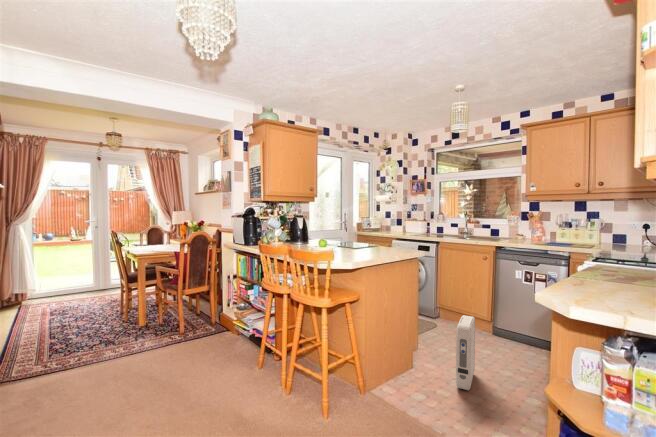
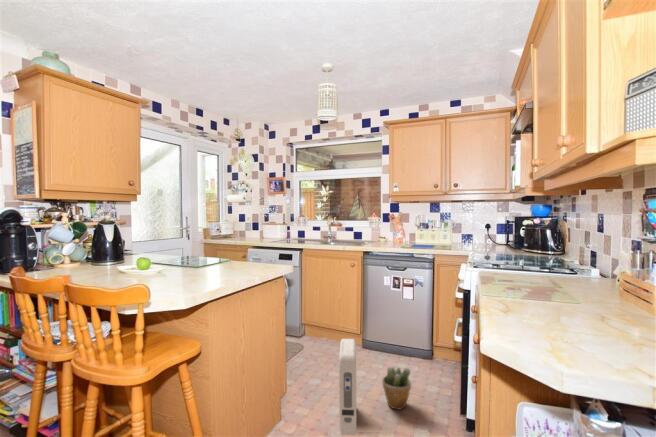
potted plant: none [501,347,530,385] -> present [382,367,411,410]

